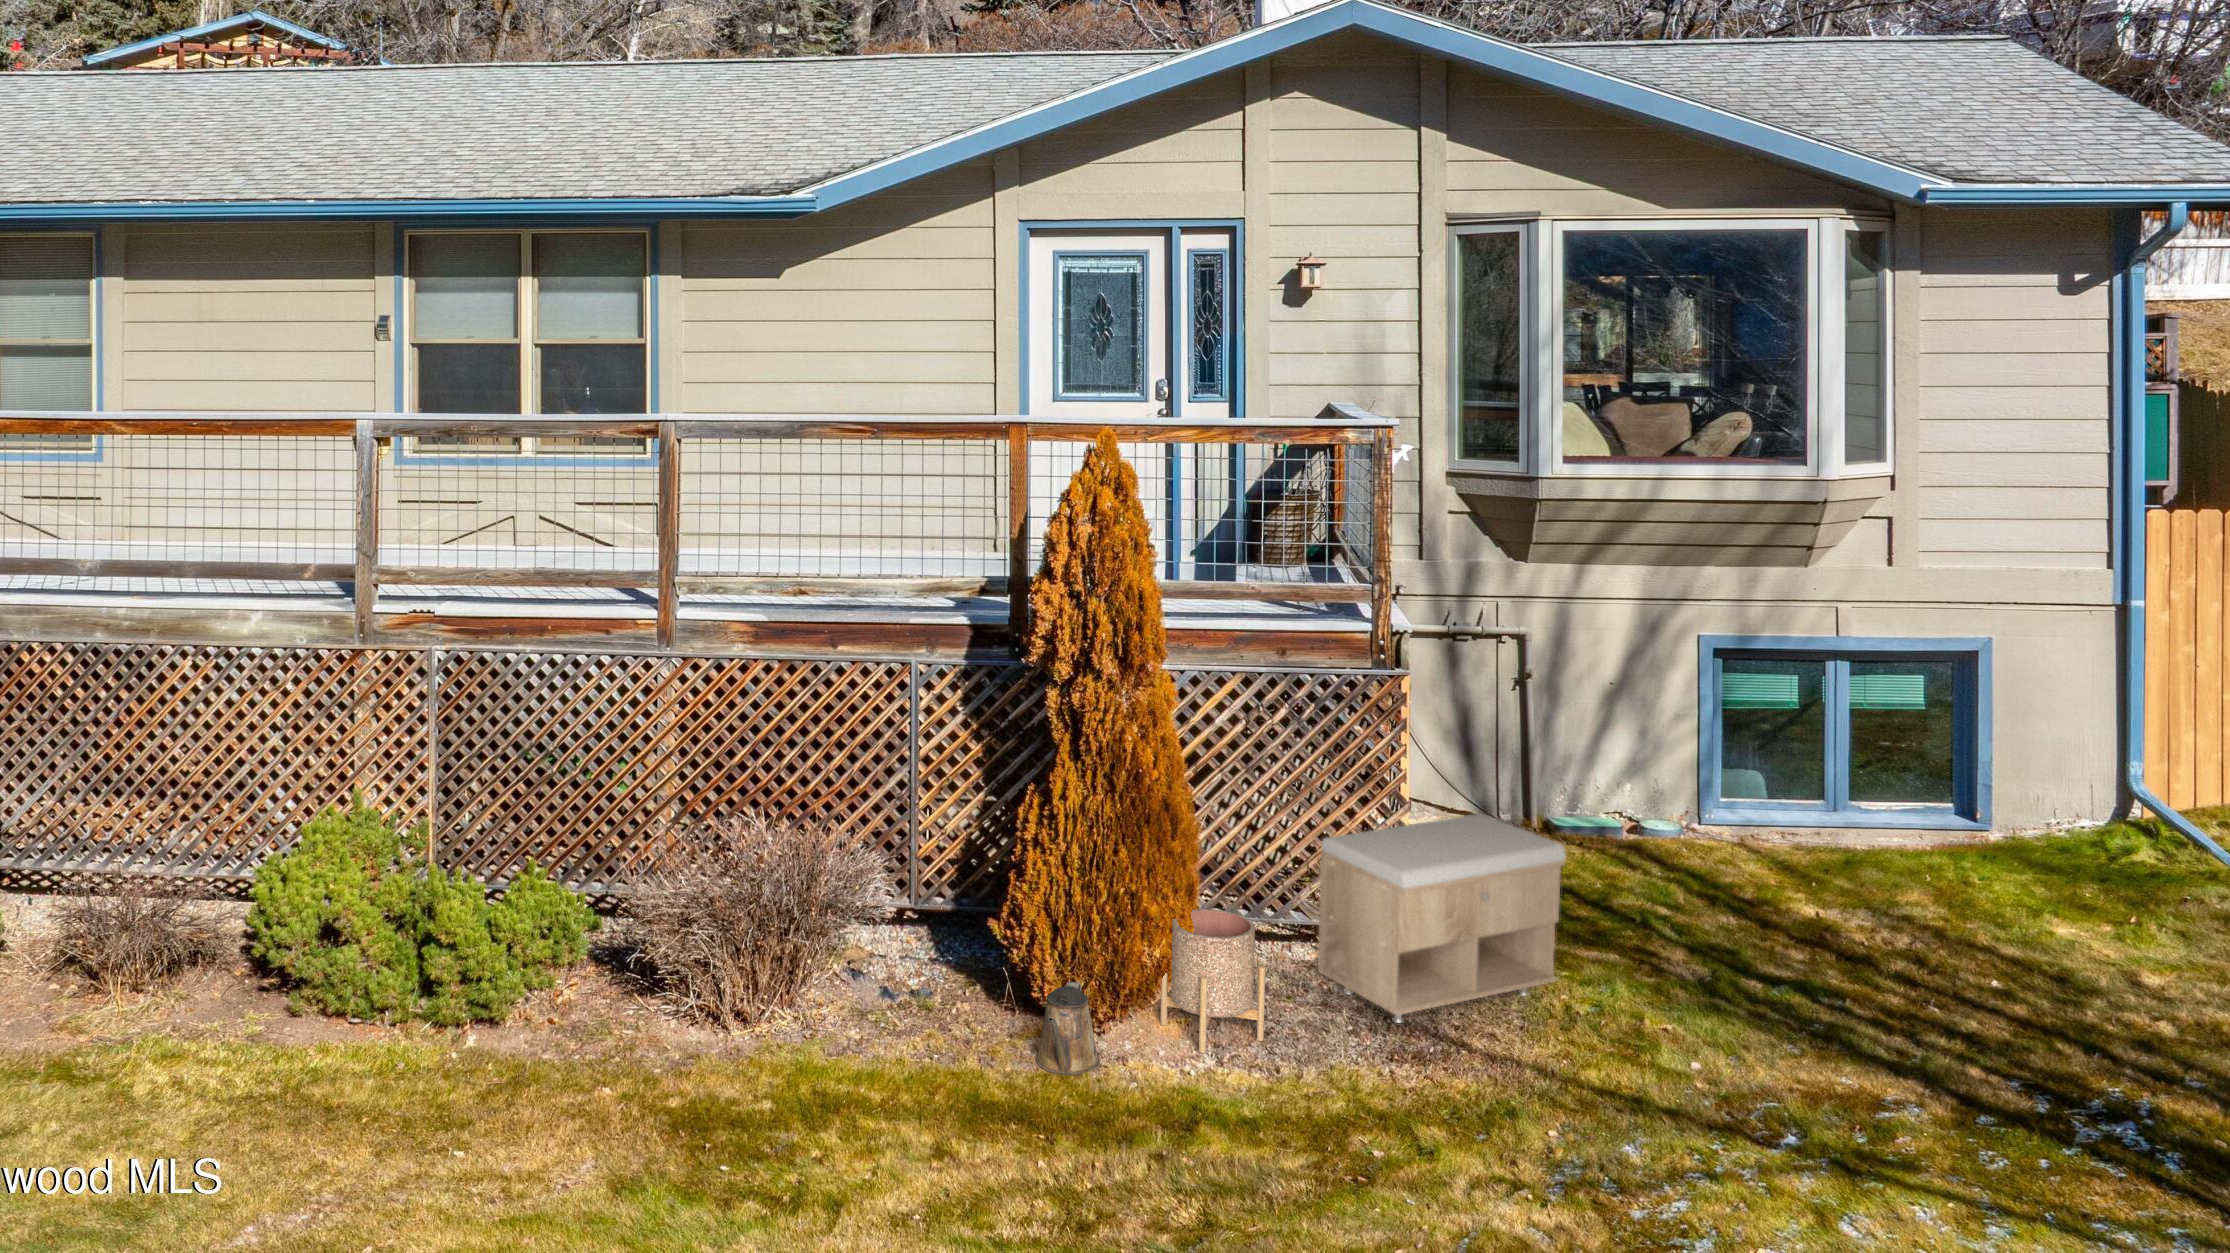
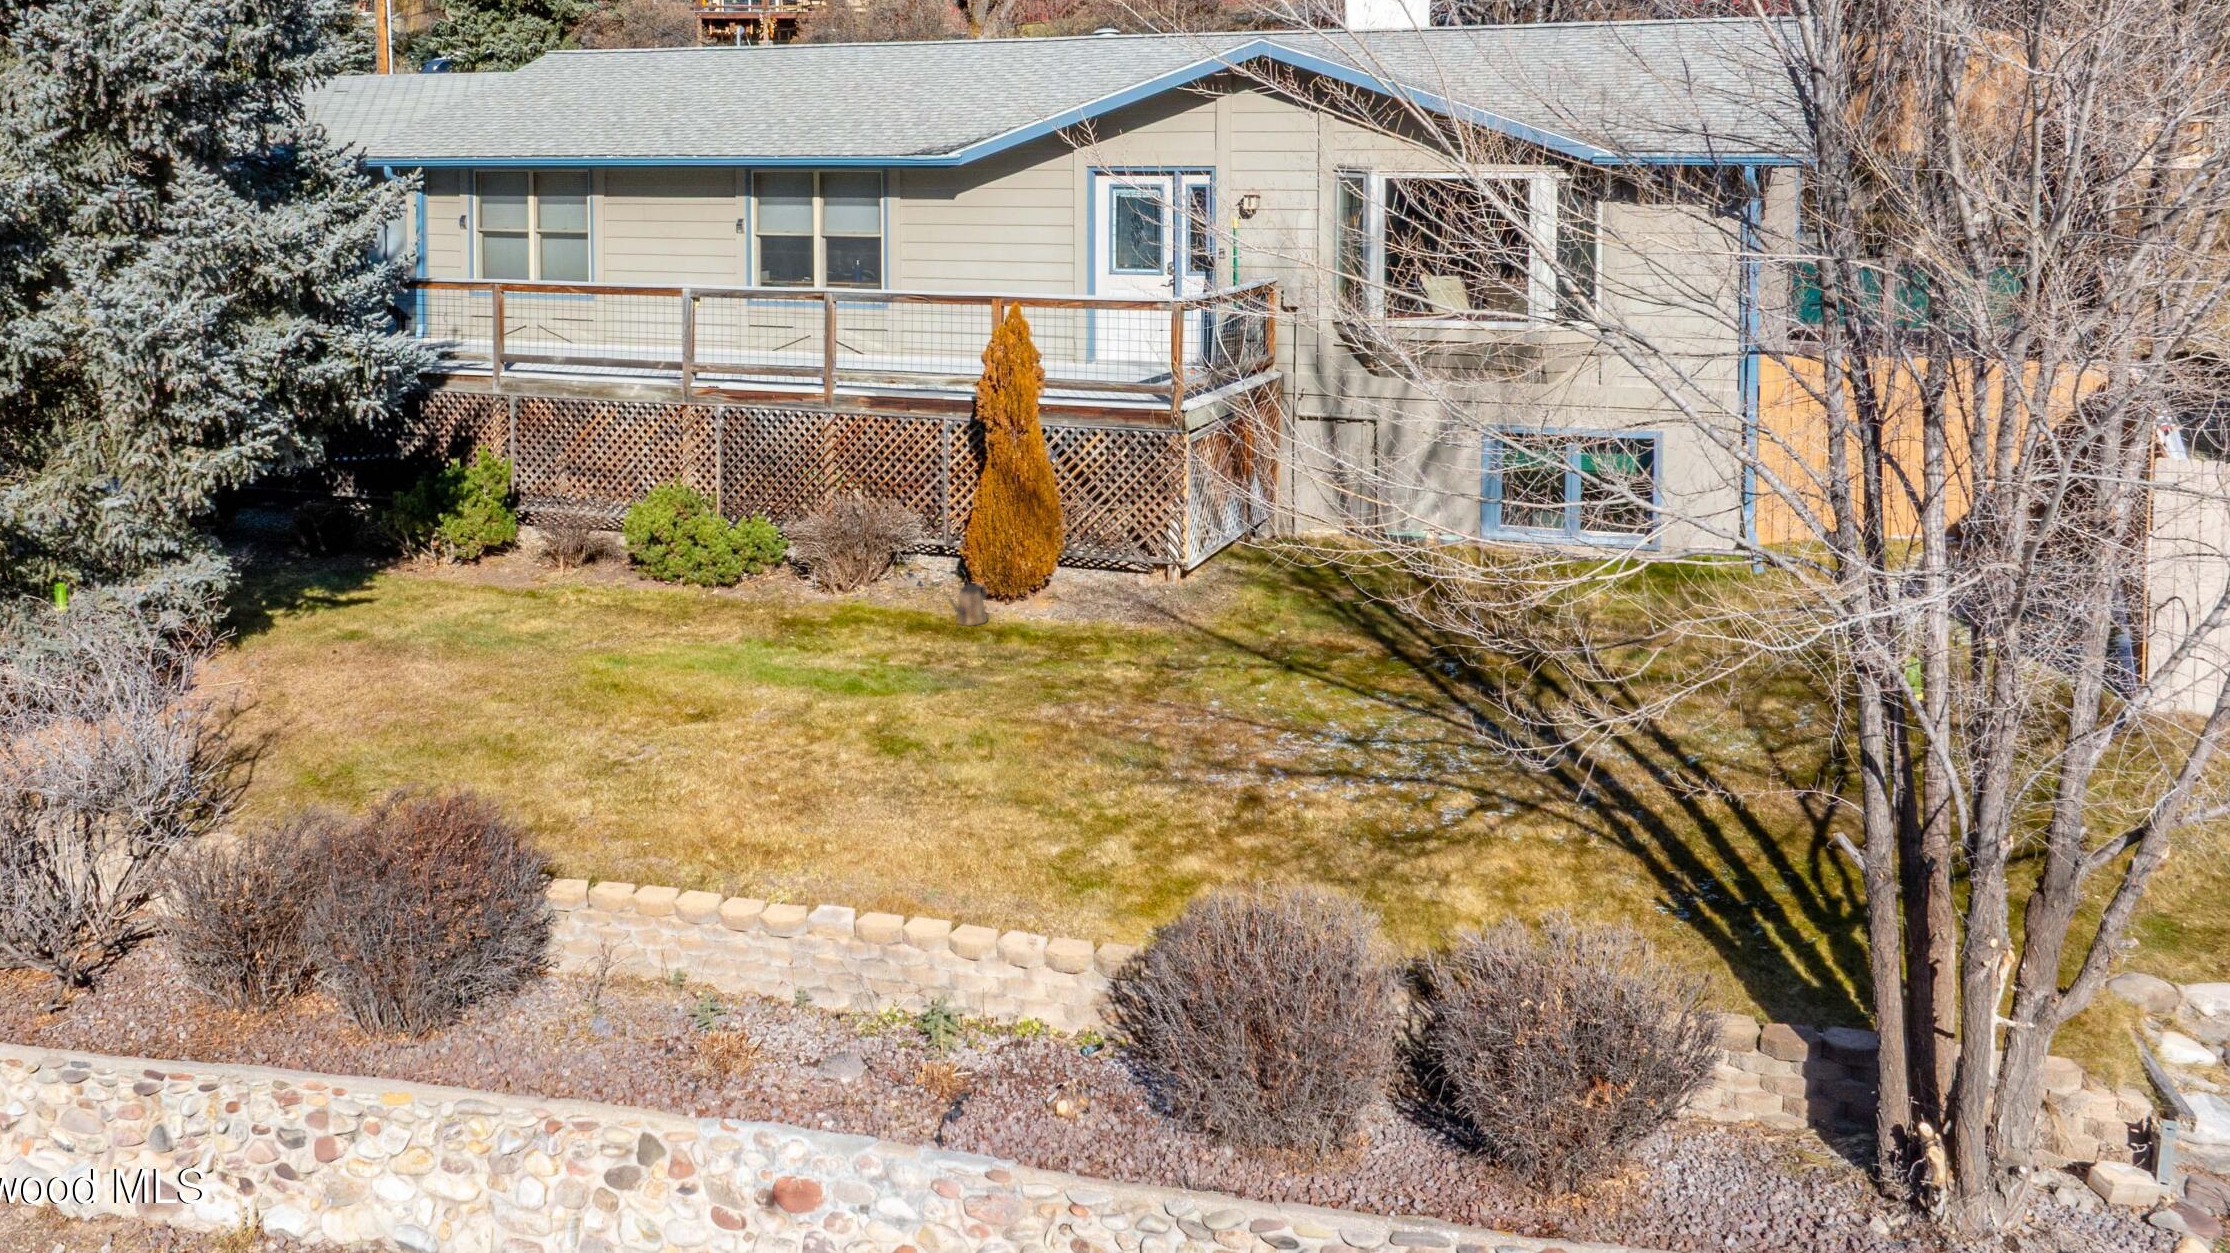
storage bench: present [1318,814,1566,1023] -> none [1136,517,1263,619]
planter: present [1160,909,1265,1053] -> none [1034,554,1079,623]

